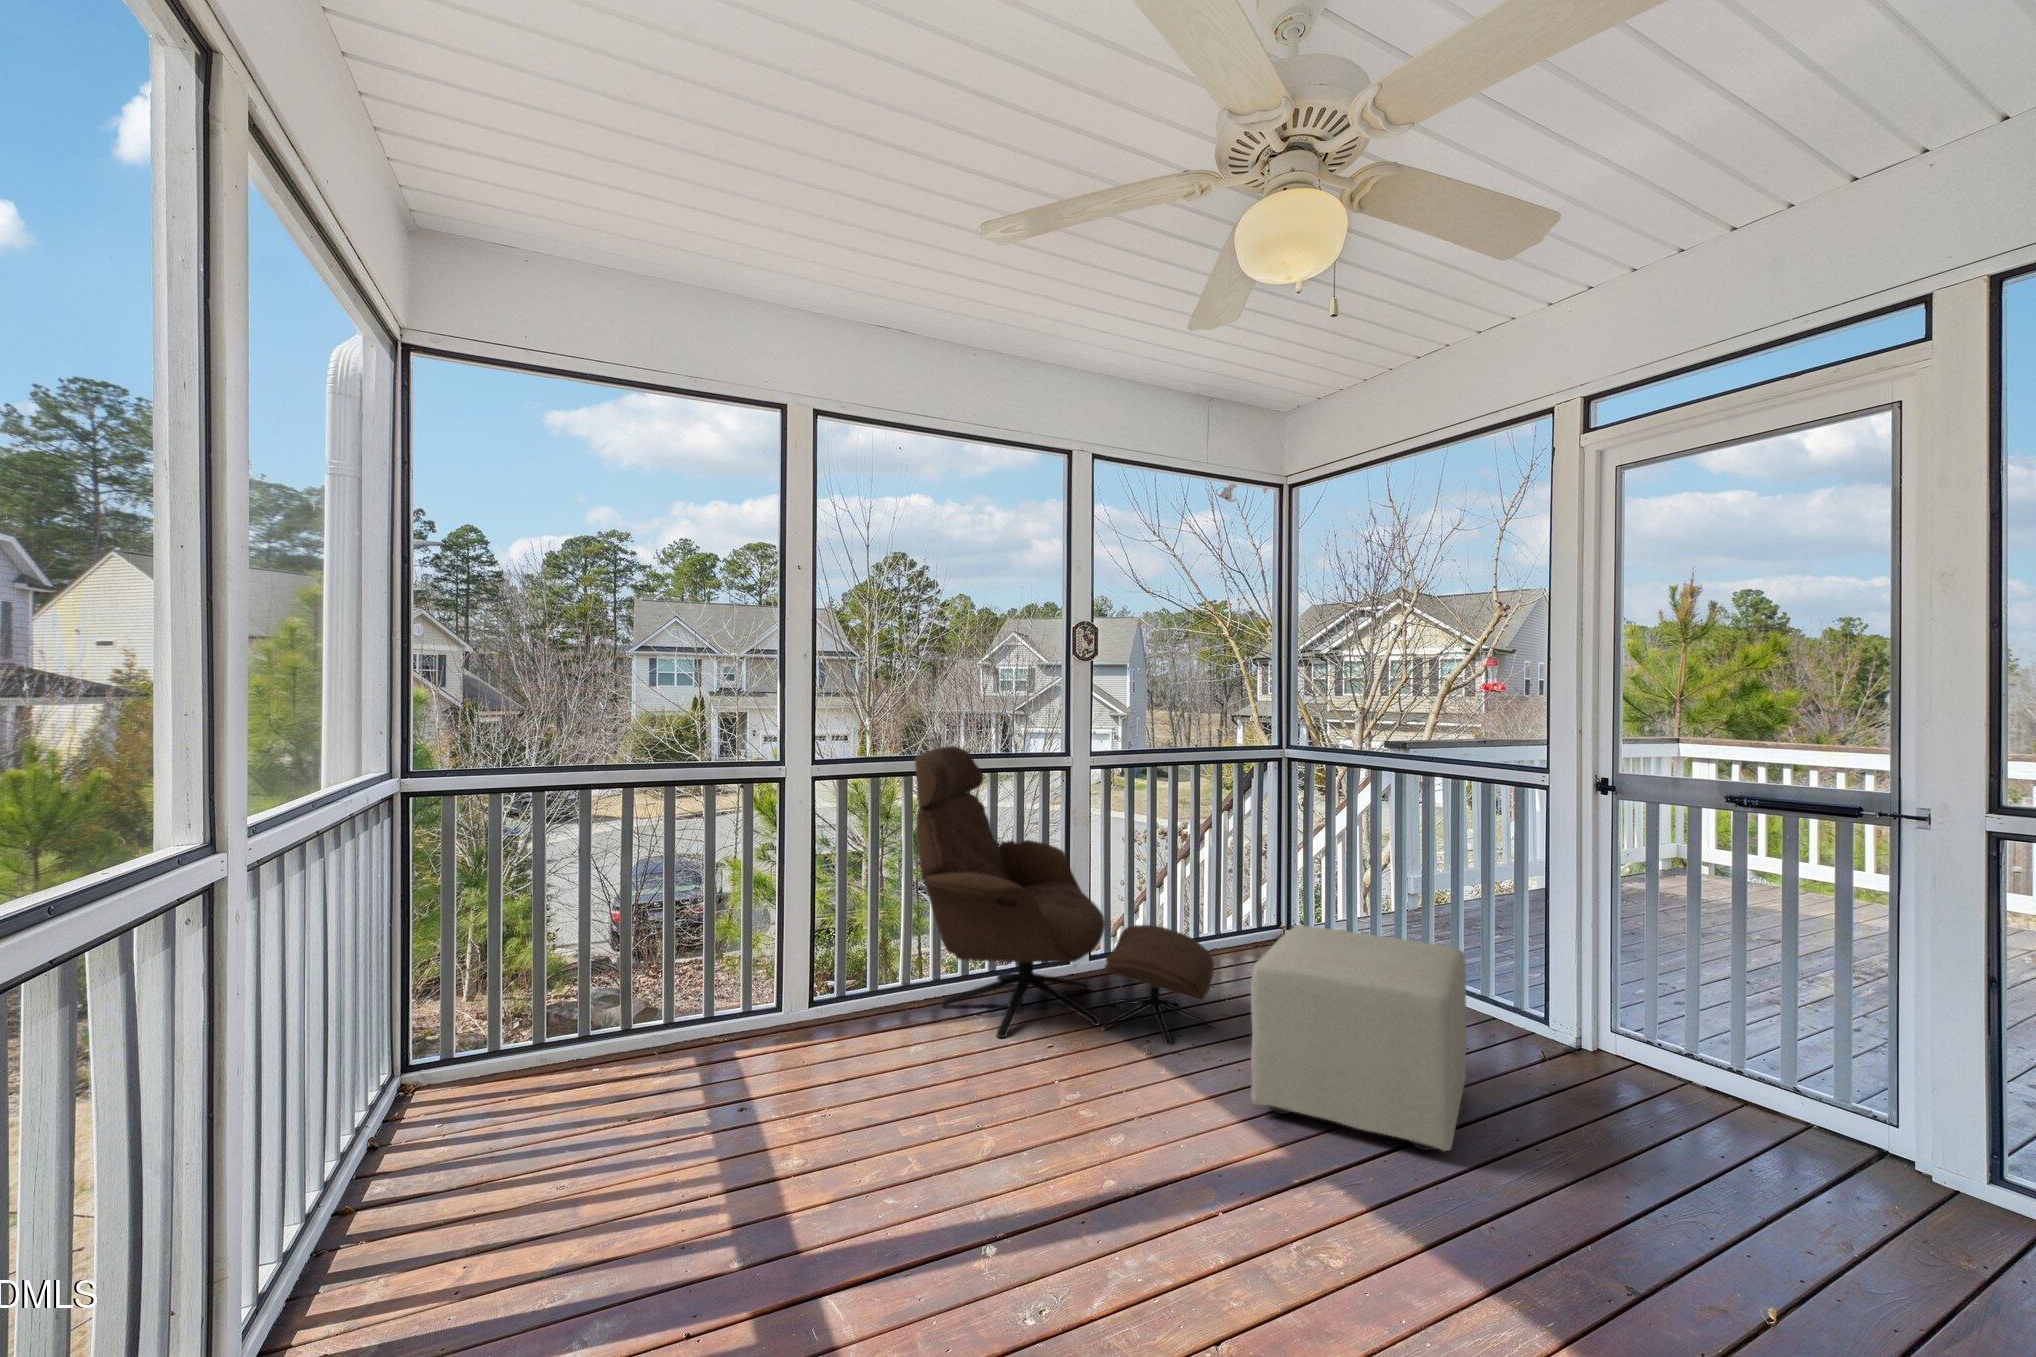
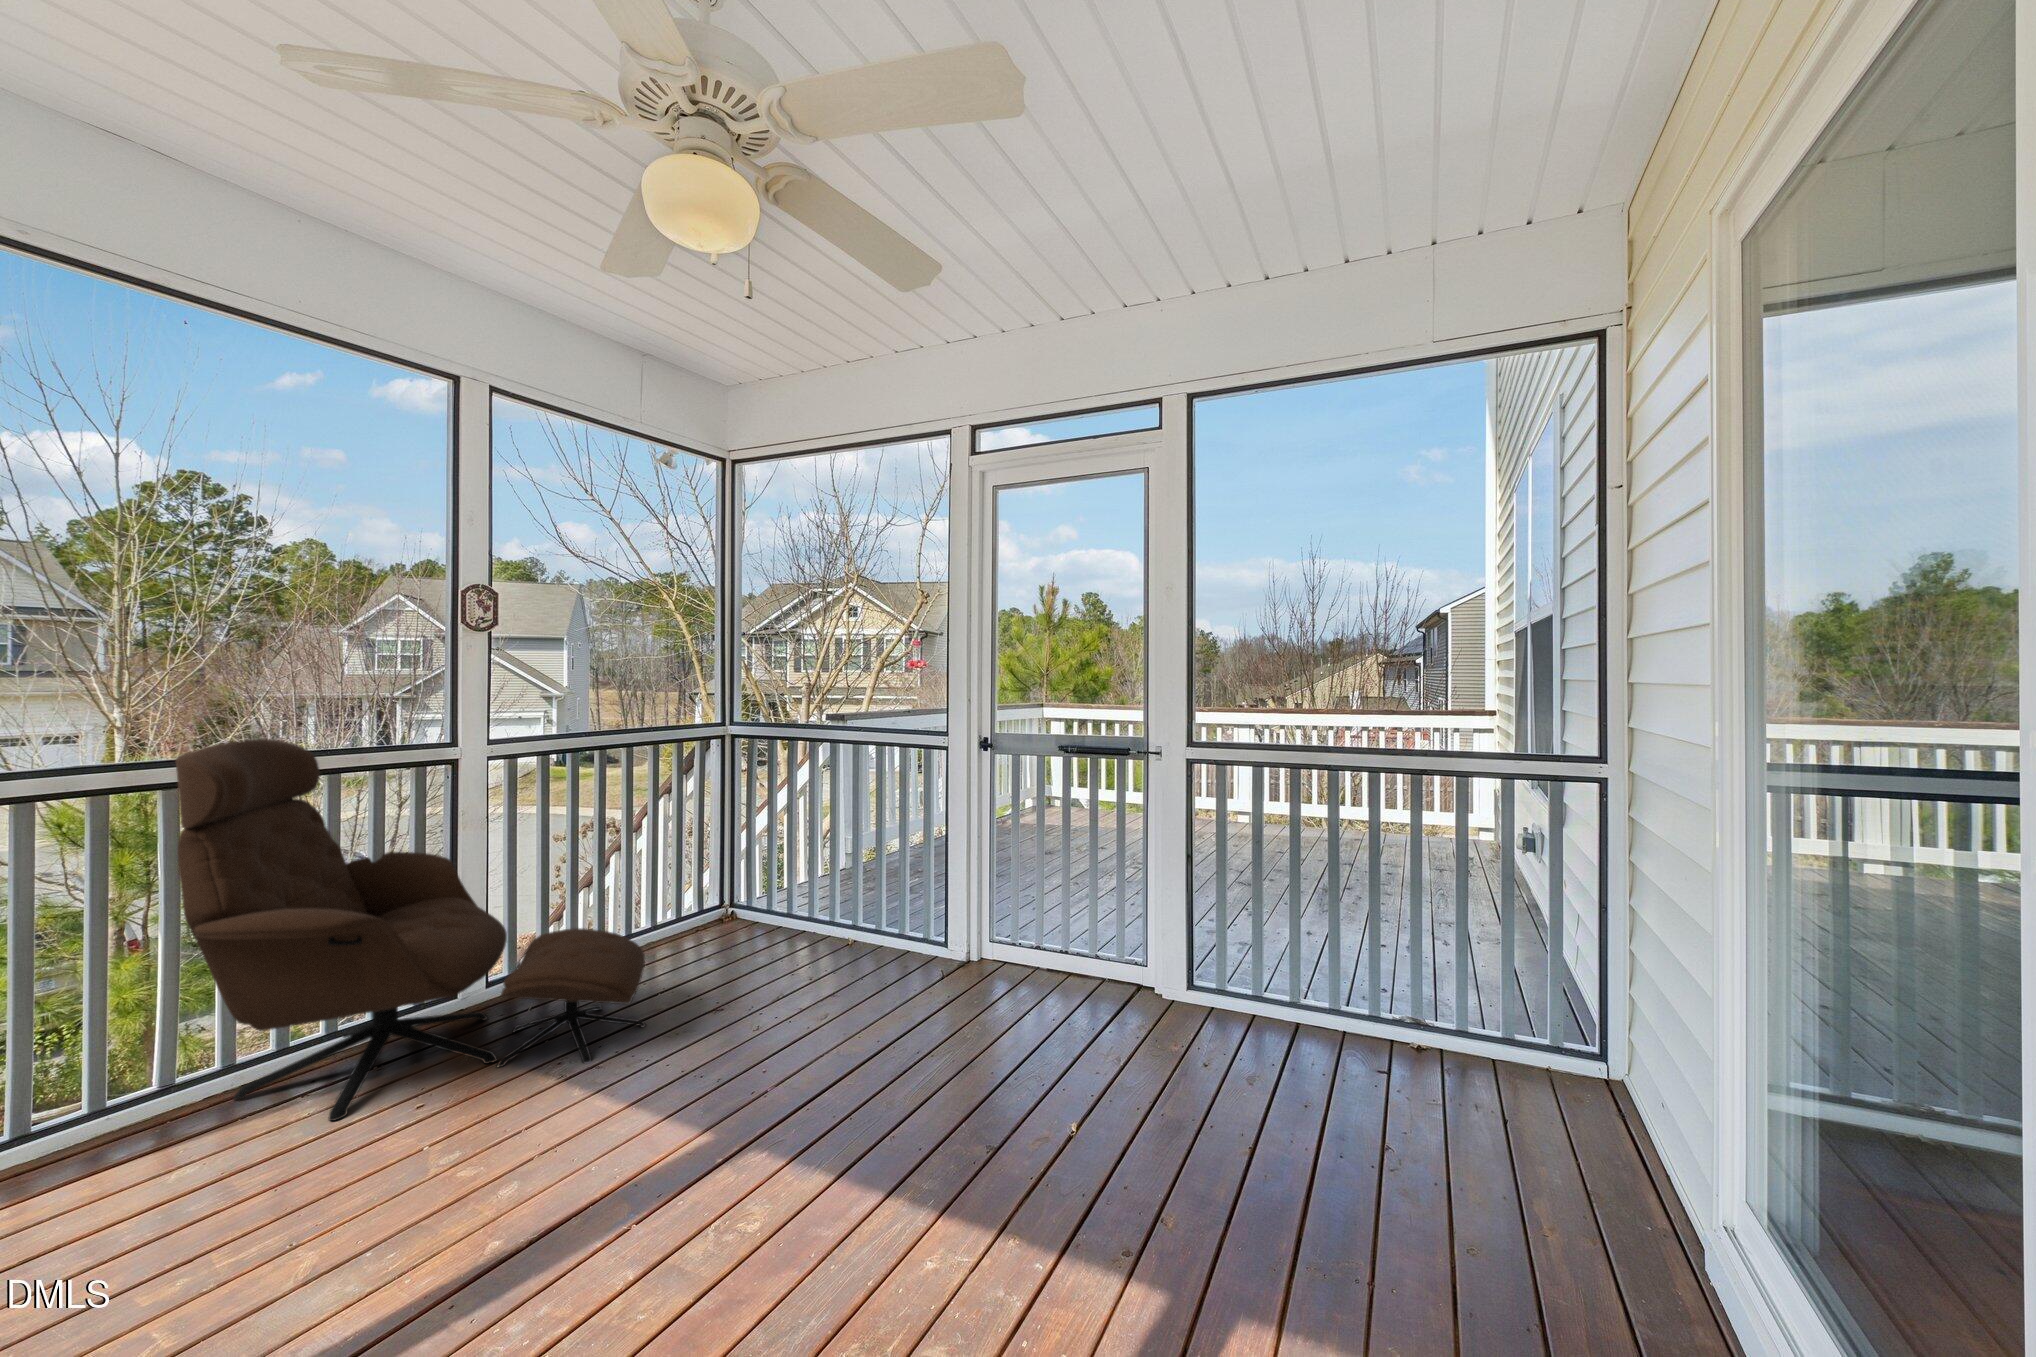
ottoman: present [1251,925,1467,1151] -> none [682,899,889,1108]

